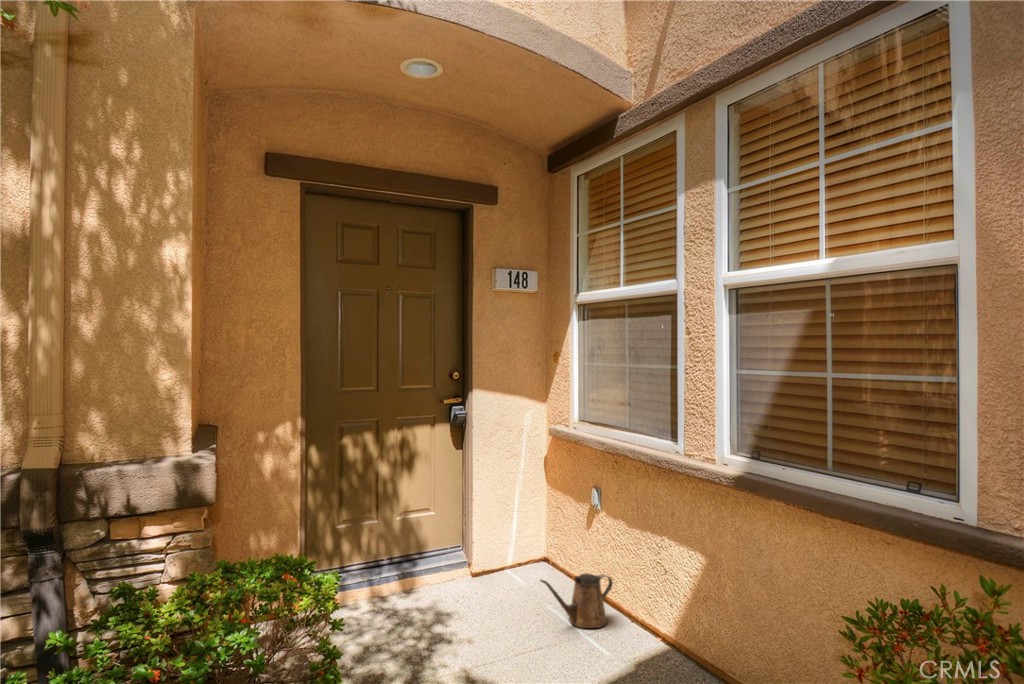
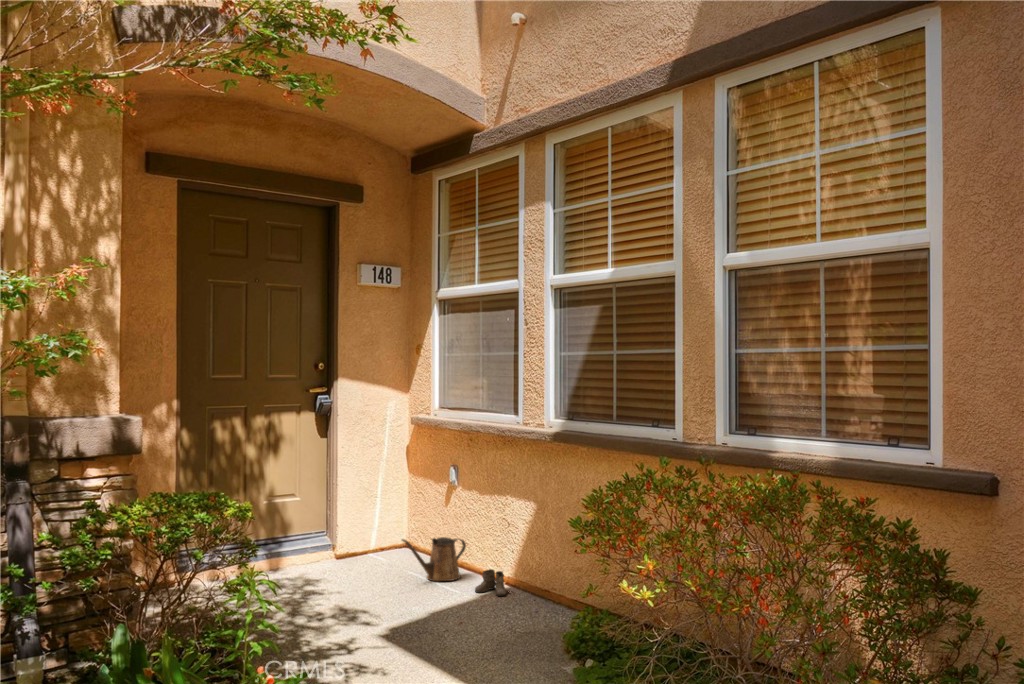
boots: none [627,623,672,664] -> present [475,569,506,596]

